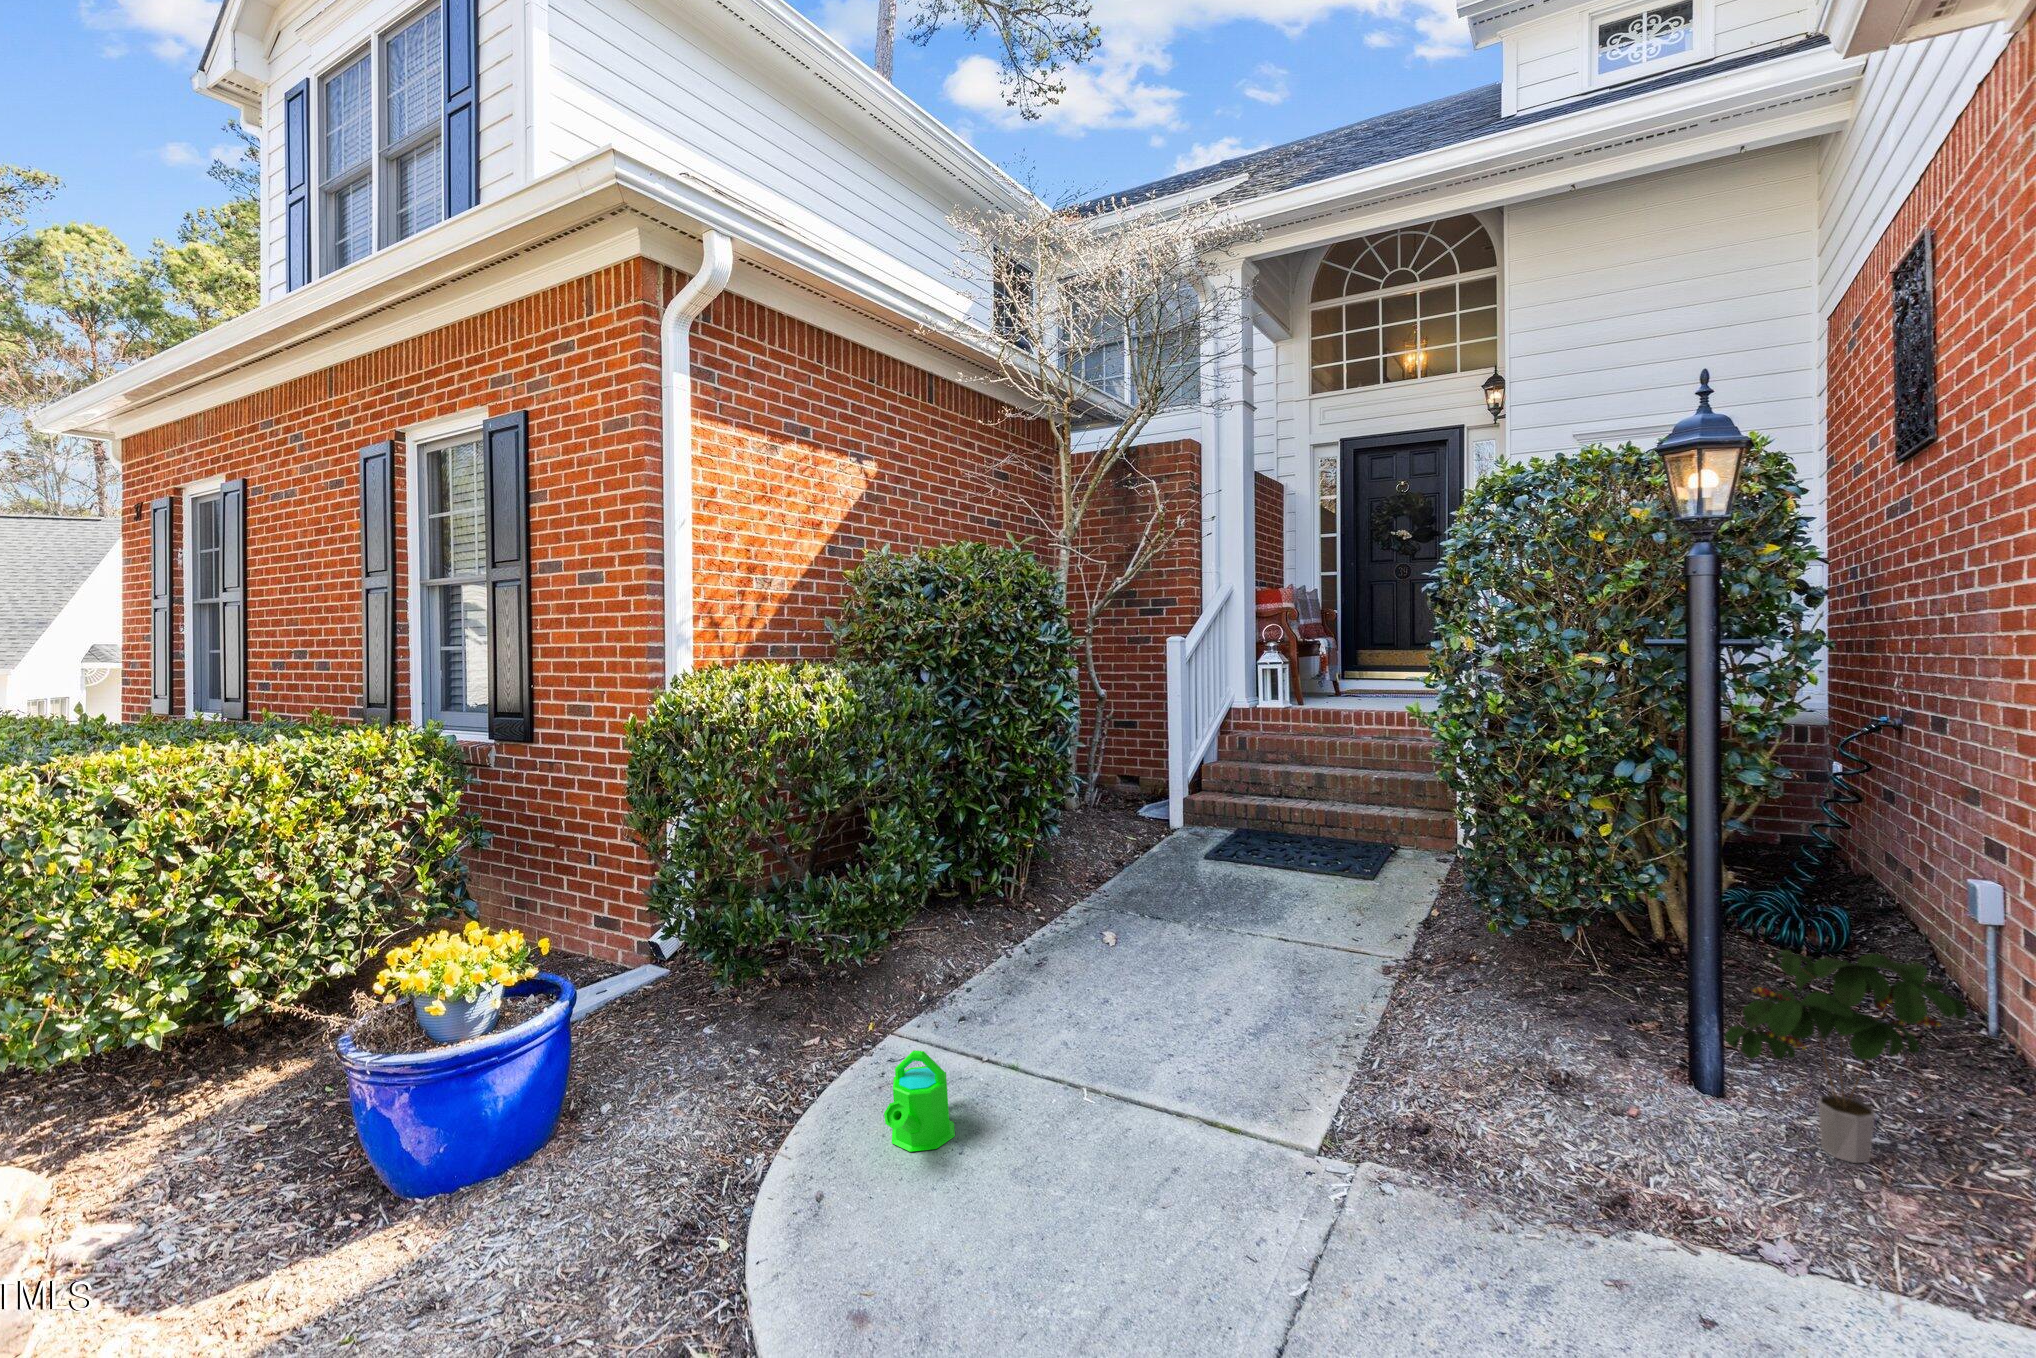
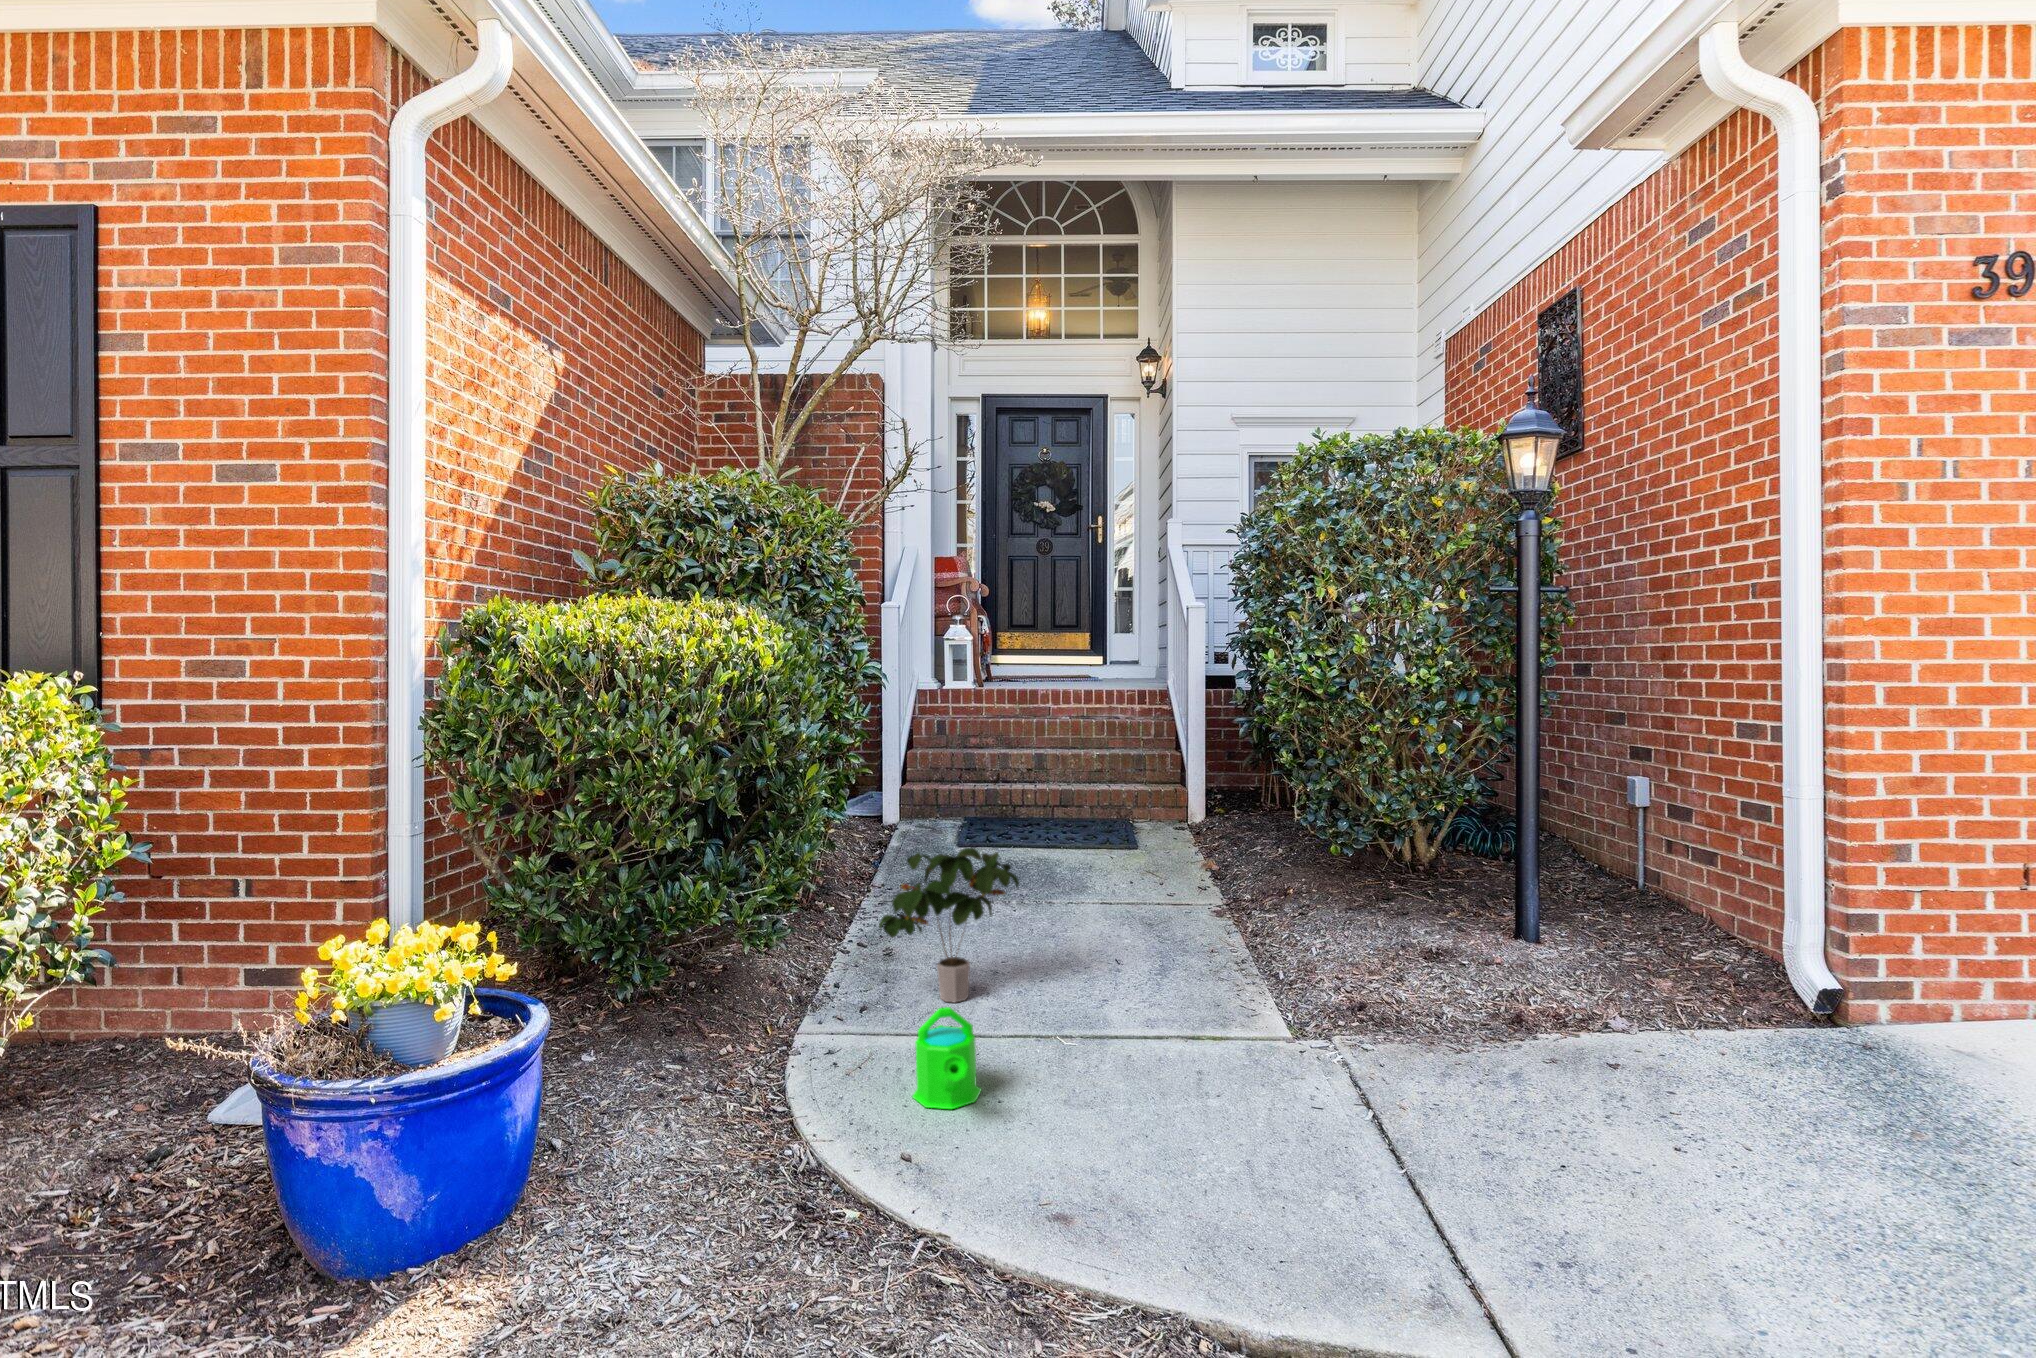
potted plant: present [1725,950,1967,1163] -> present [879,848,1019,1003]

